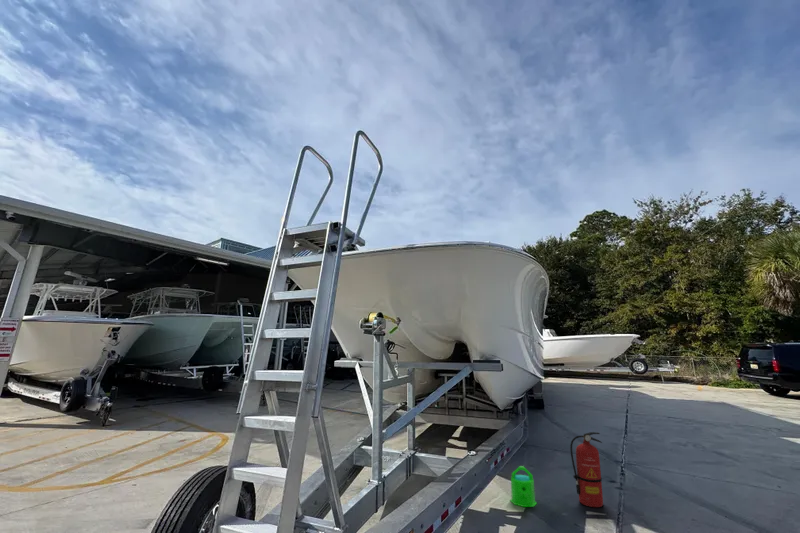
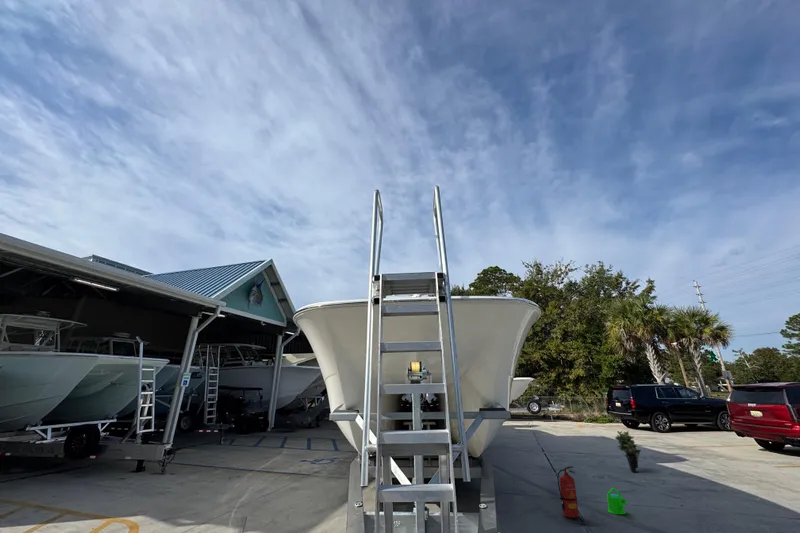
potted plant: none [717,394,761,453] -> present [615,431,641,472]
watering can: present [510,466,537,507] -> present [607,488,627,514]

